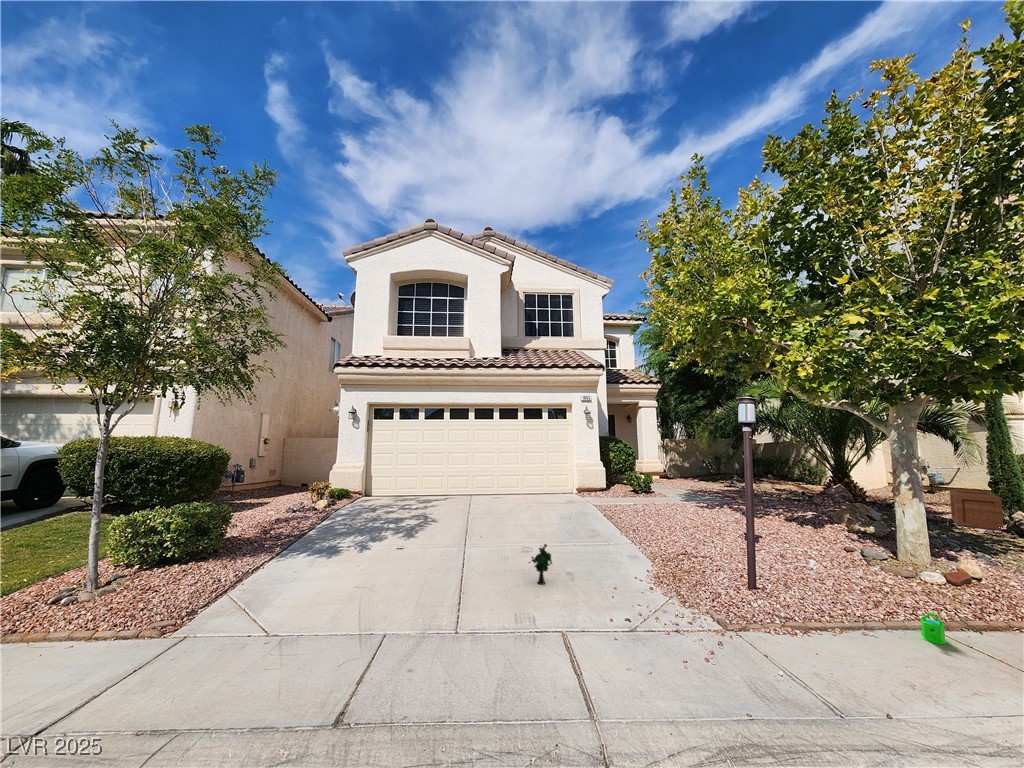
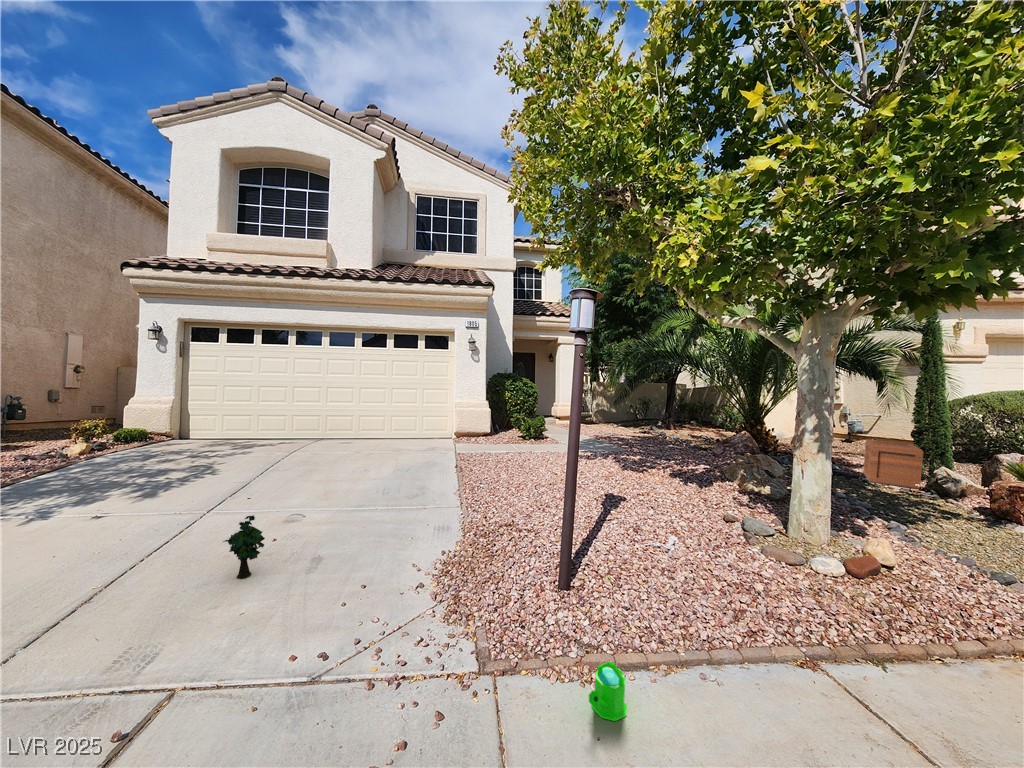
watering can: present [920,613,947,644] -> present [589,661,627,721]

